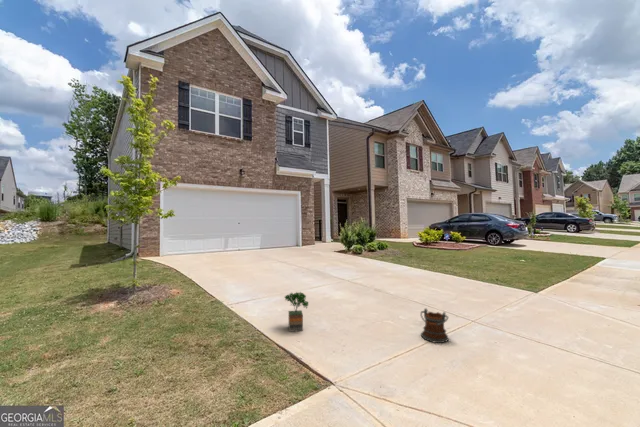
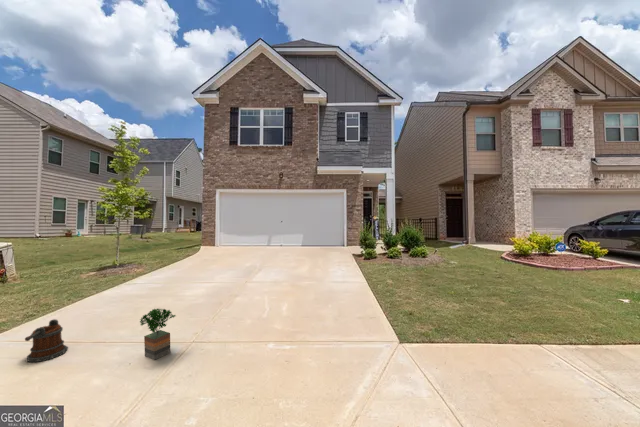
potted tree: present [285,292,308,332] -> present [140,309,176,360]

